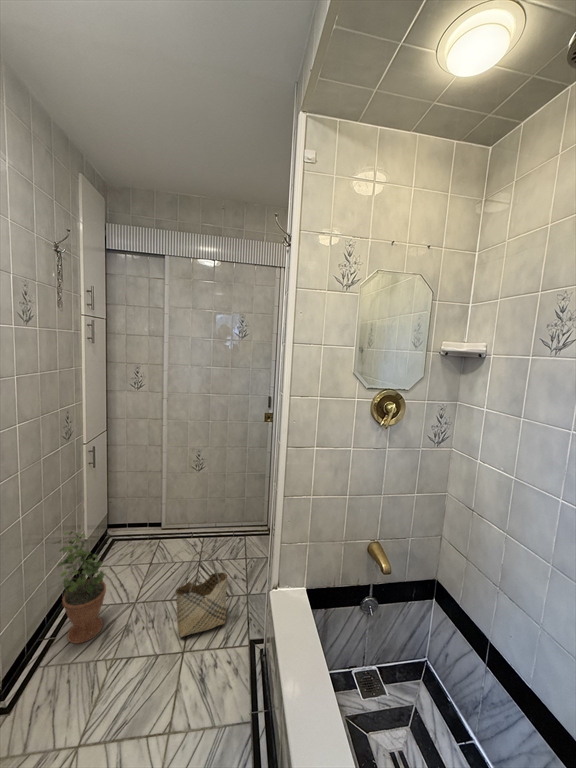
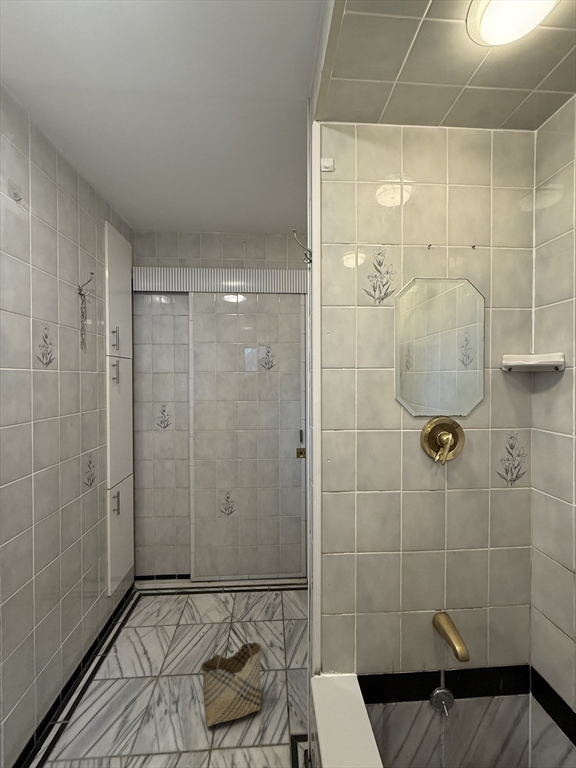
potted plant: present [58,532,106,644] -> none [68,591,125,729]

